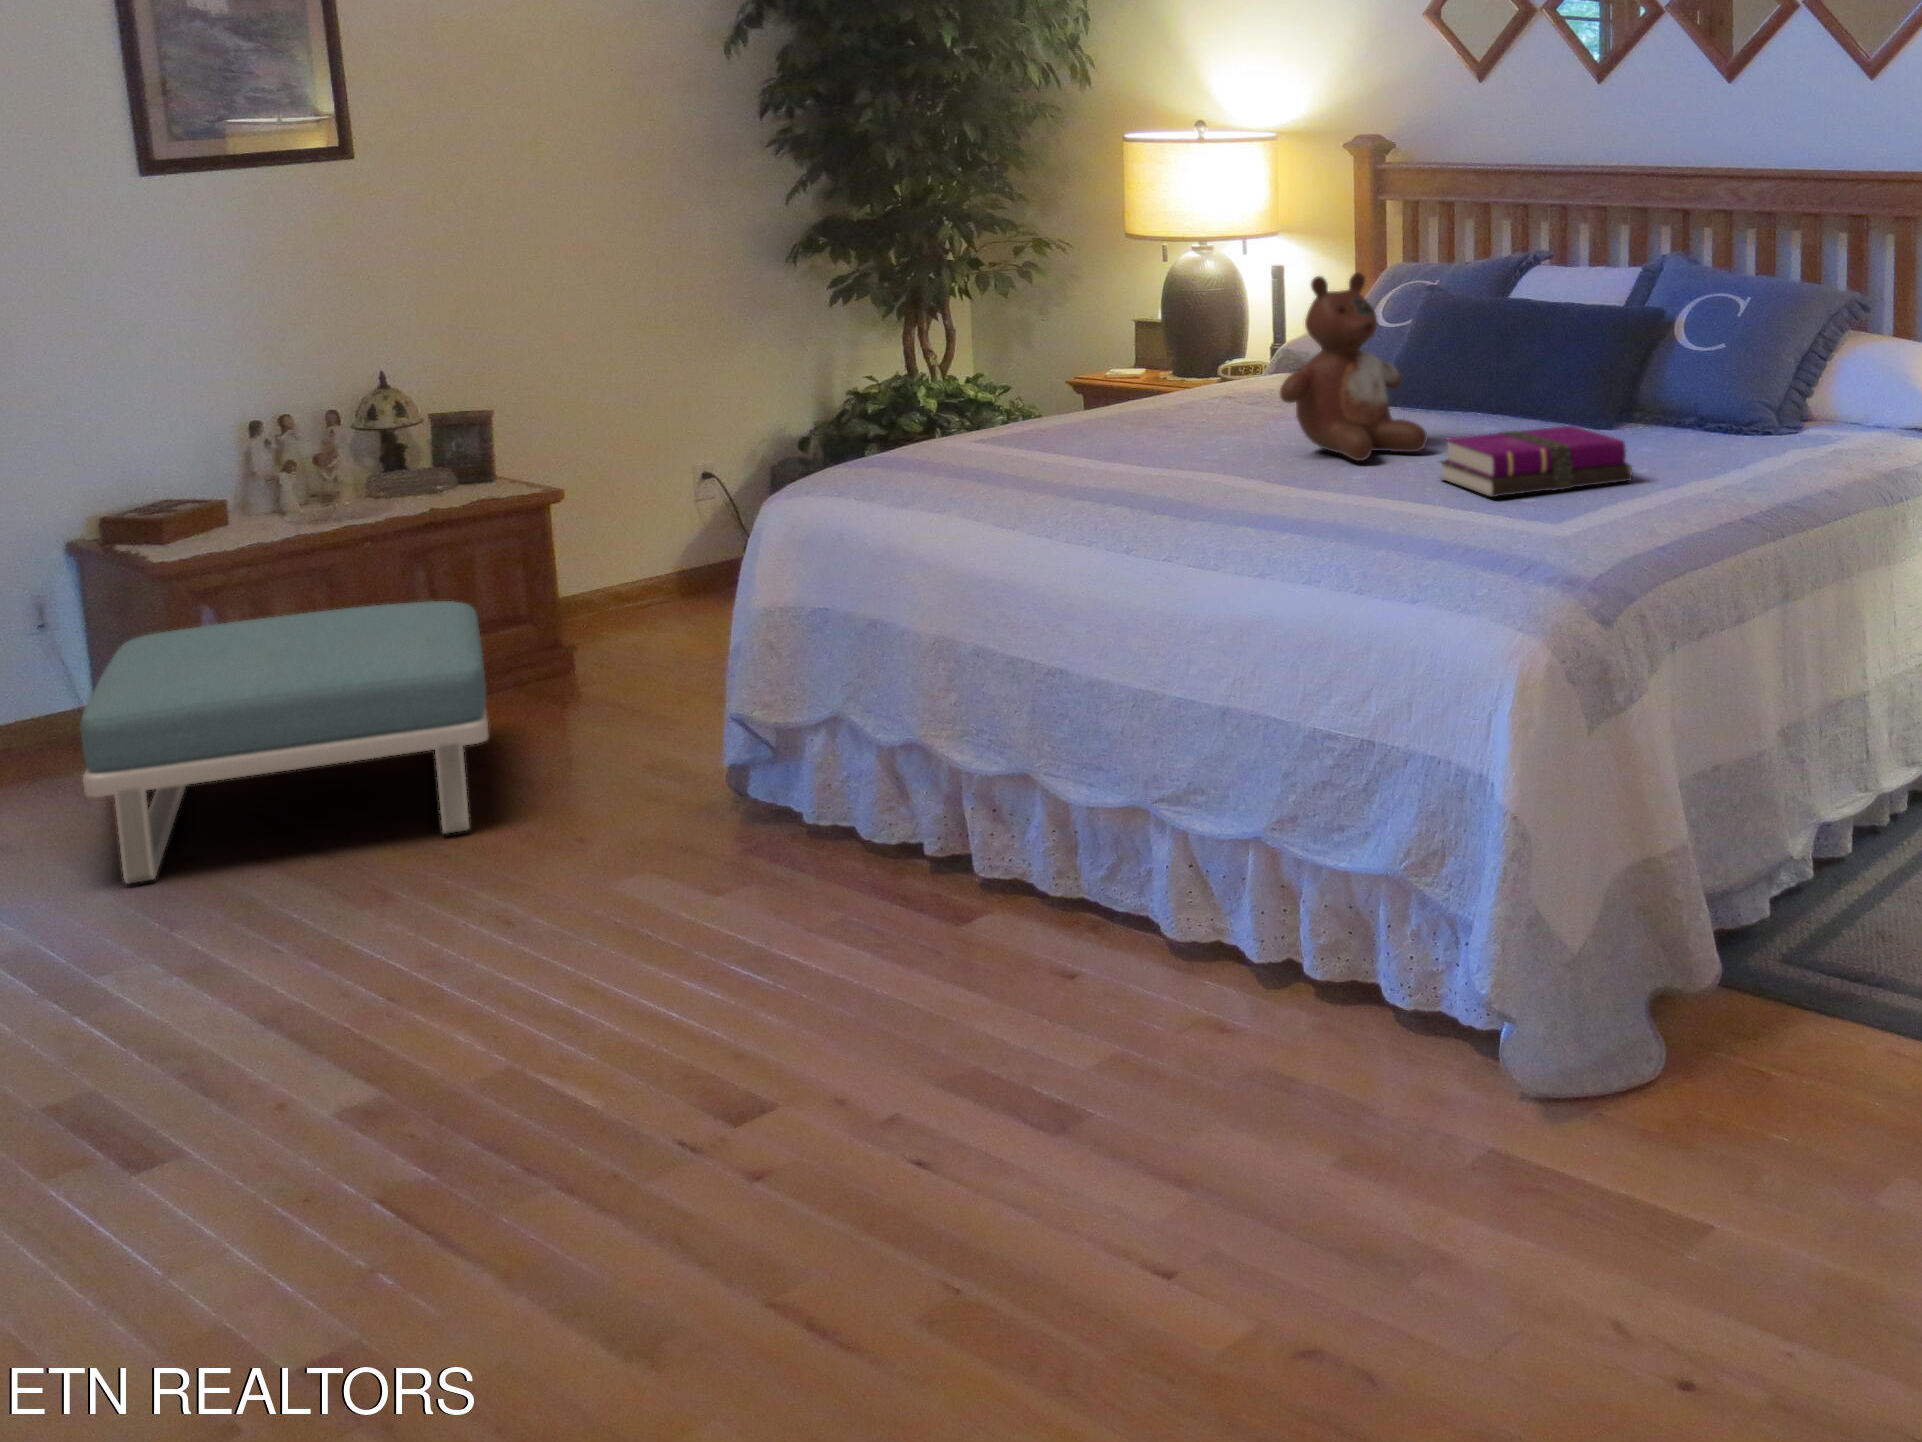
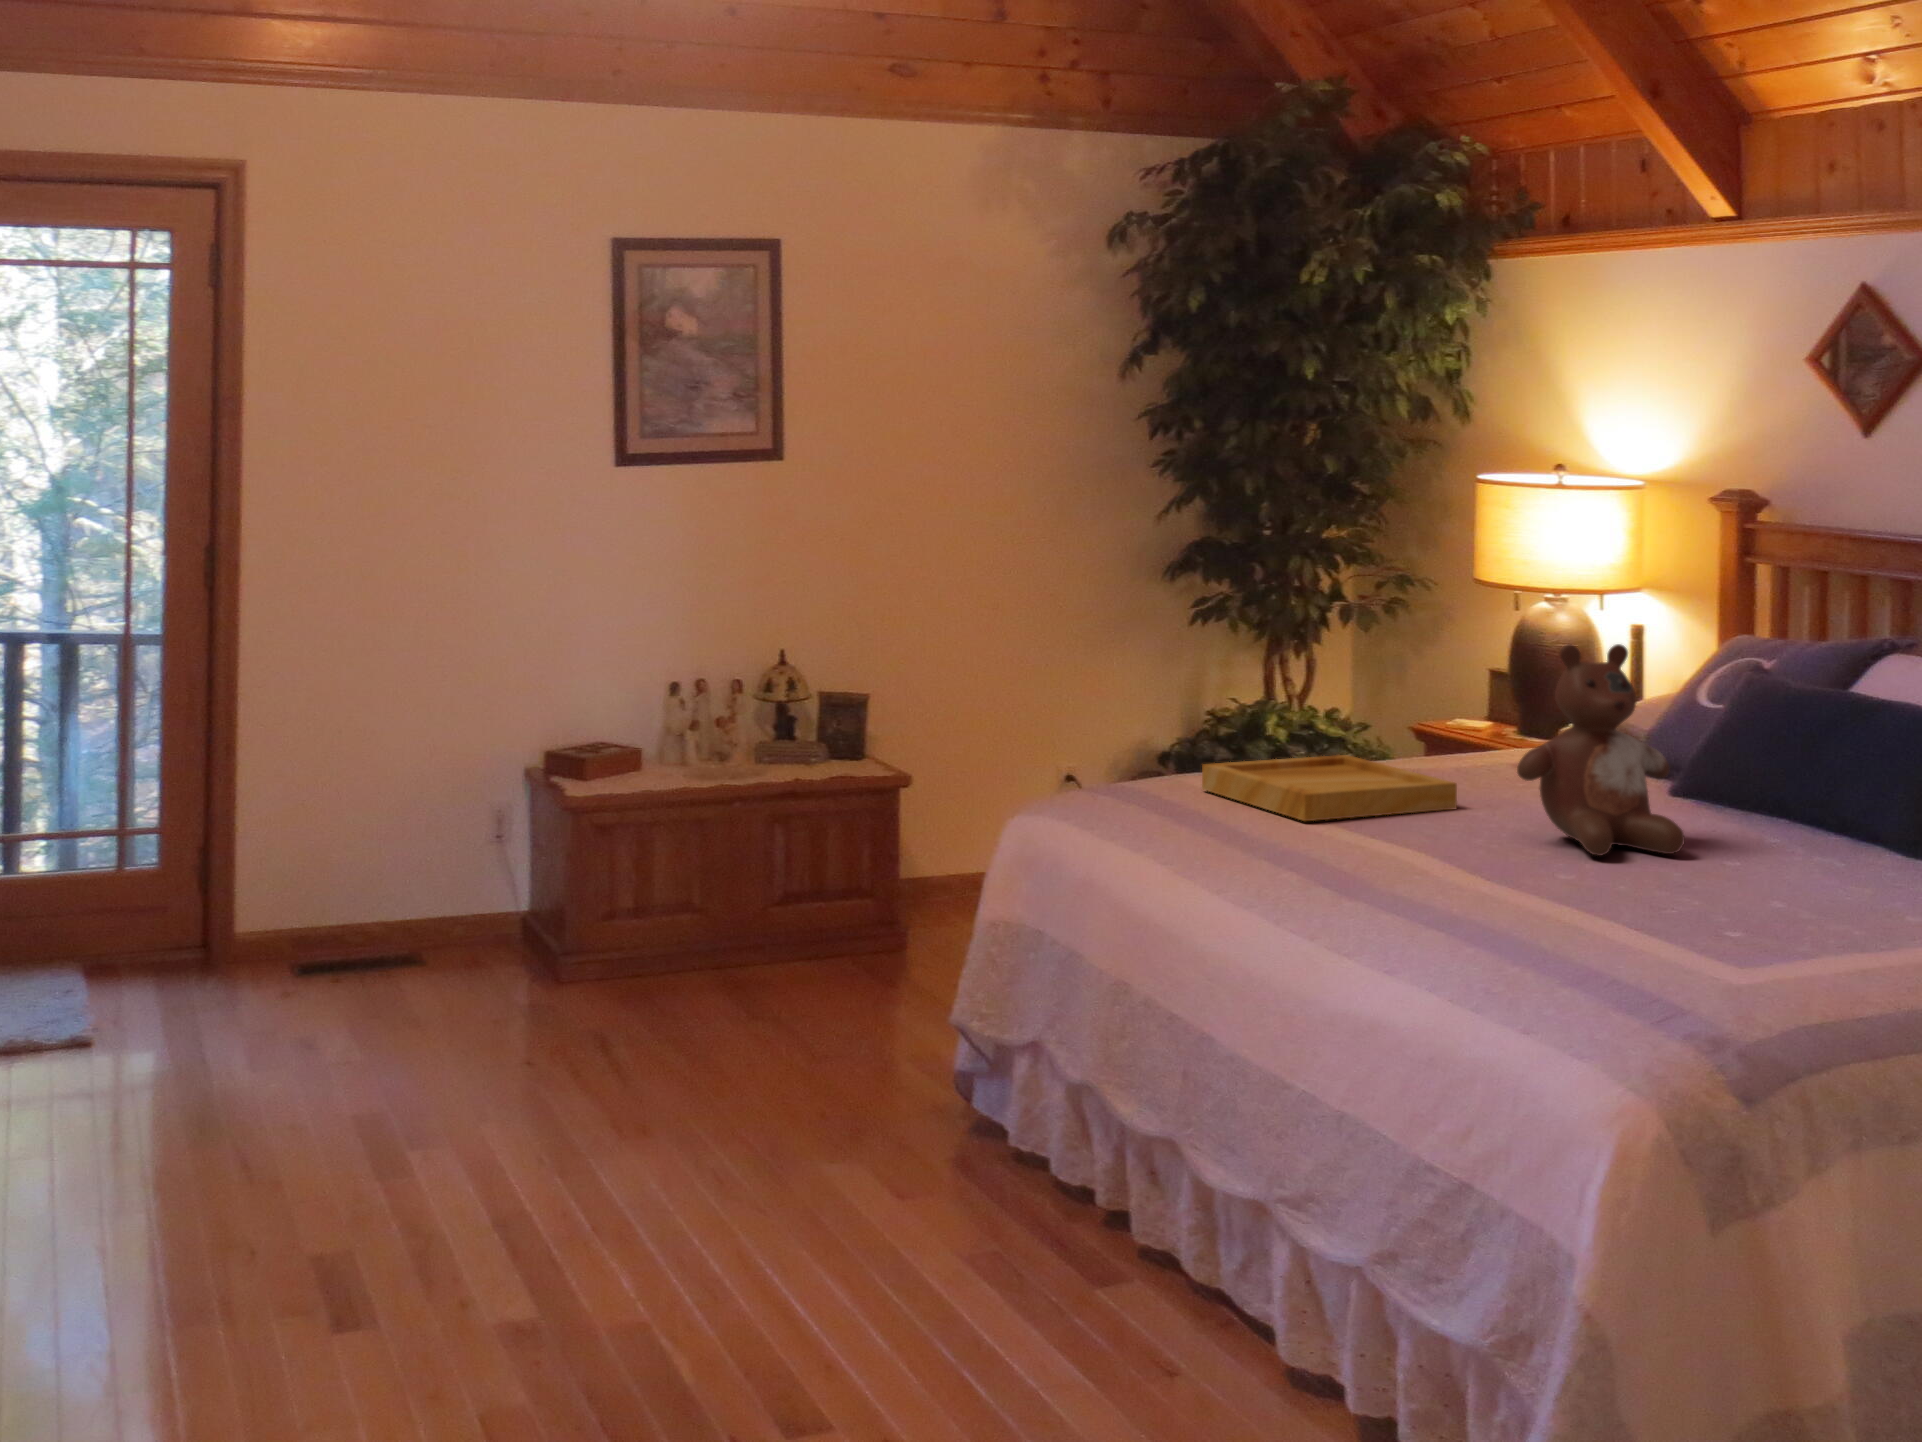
tray: none [955,405,1206,468] -> present [1202,755,1457,821]
notebook: present [1441,426,1632,497] -> none [1669,843,1901,927]
footstool: present [80,601,488,883] -> none [455,860,798,1085]

